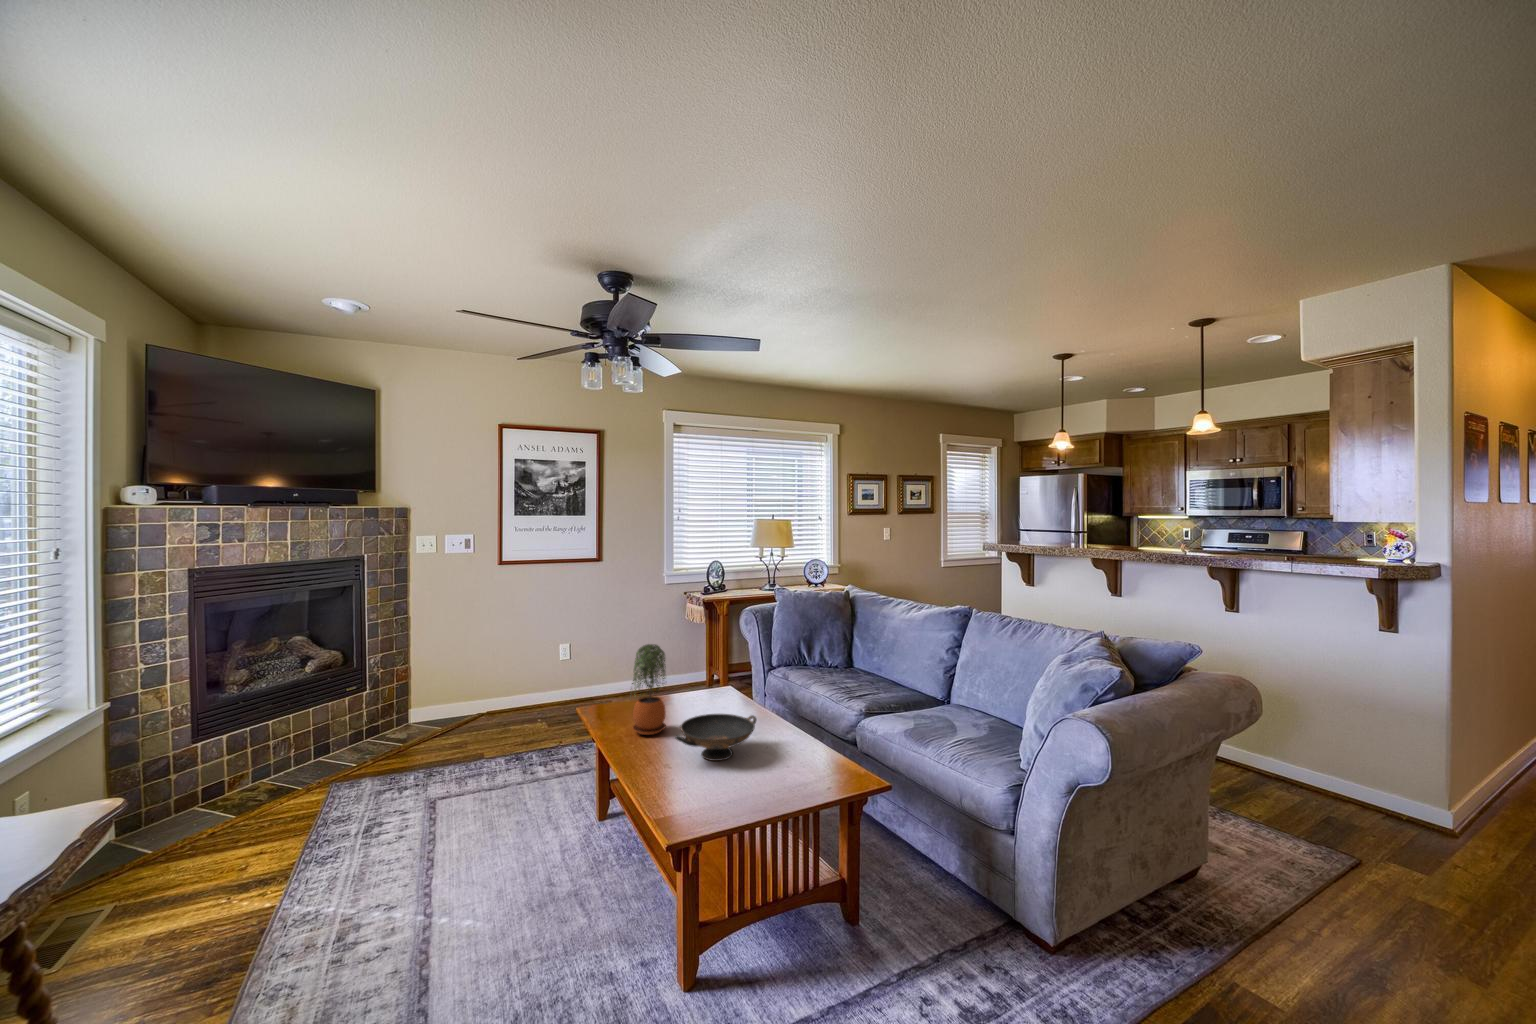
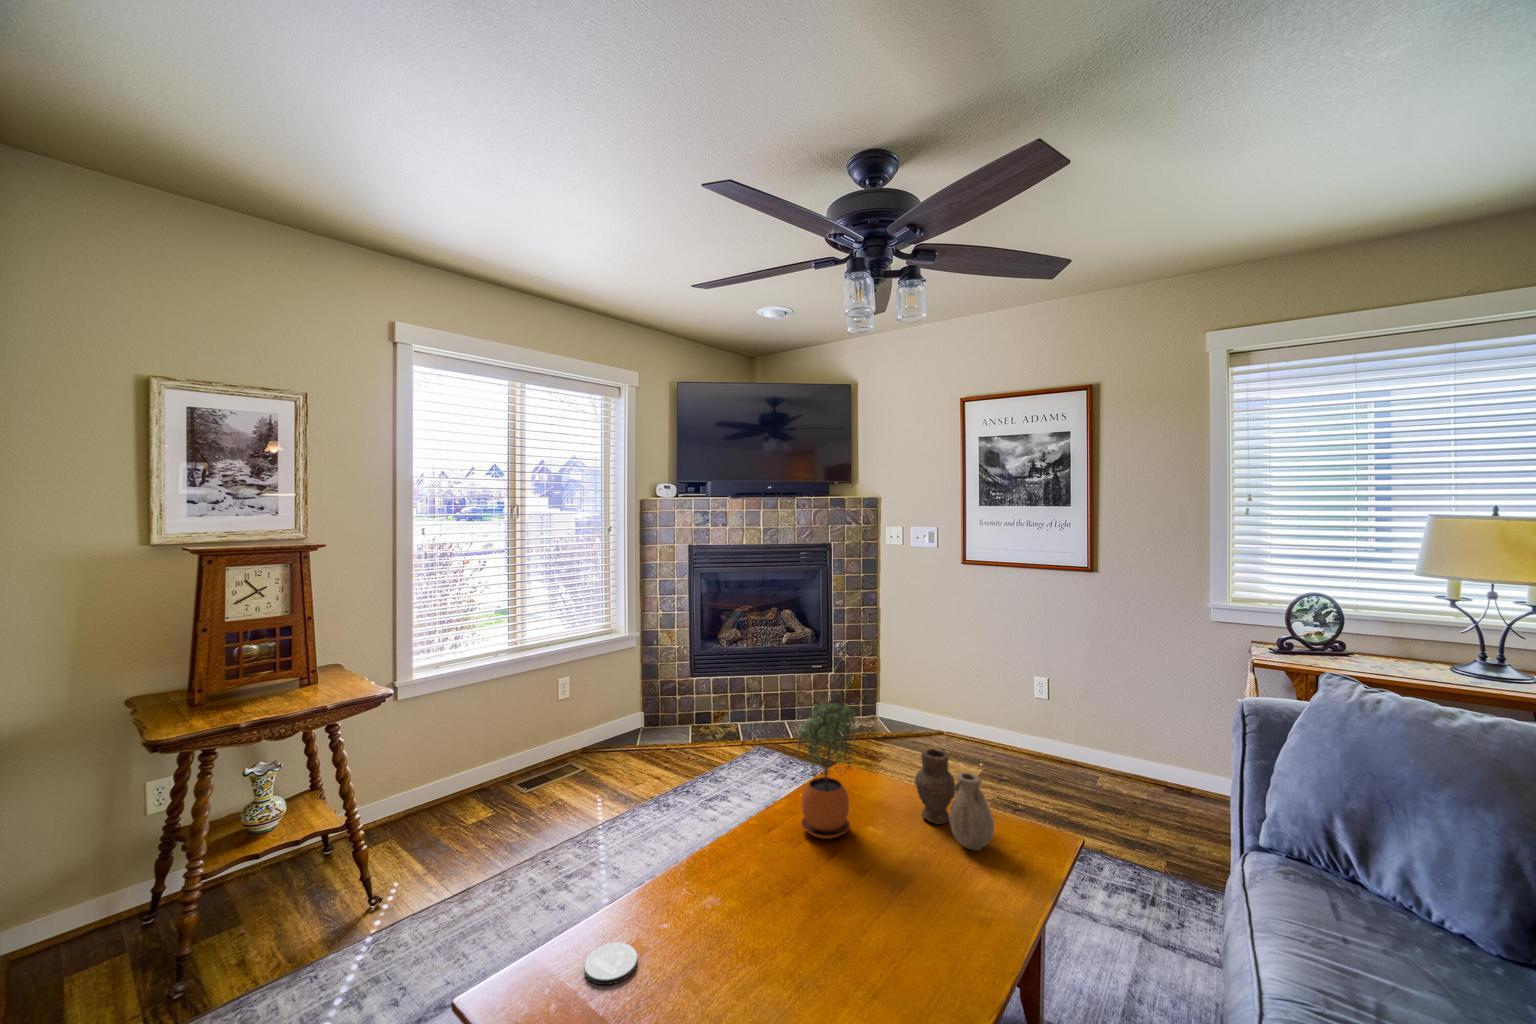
vase: none [667,664,728,709] -> present [915,749,994,851]
decorative bowl: present [675,714,757,761] -> none [725,837,878,938]
coaster: none [676,795,709,814] -> present [585,942,637,985]

